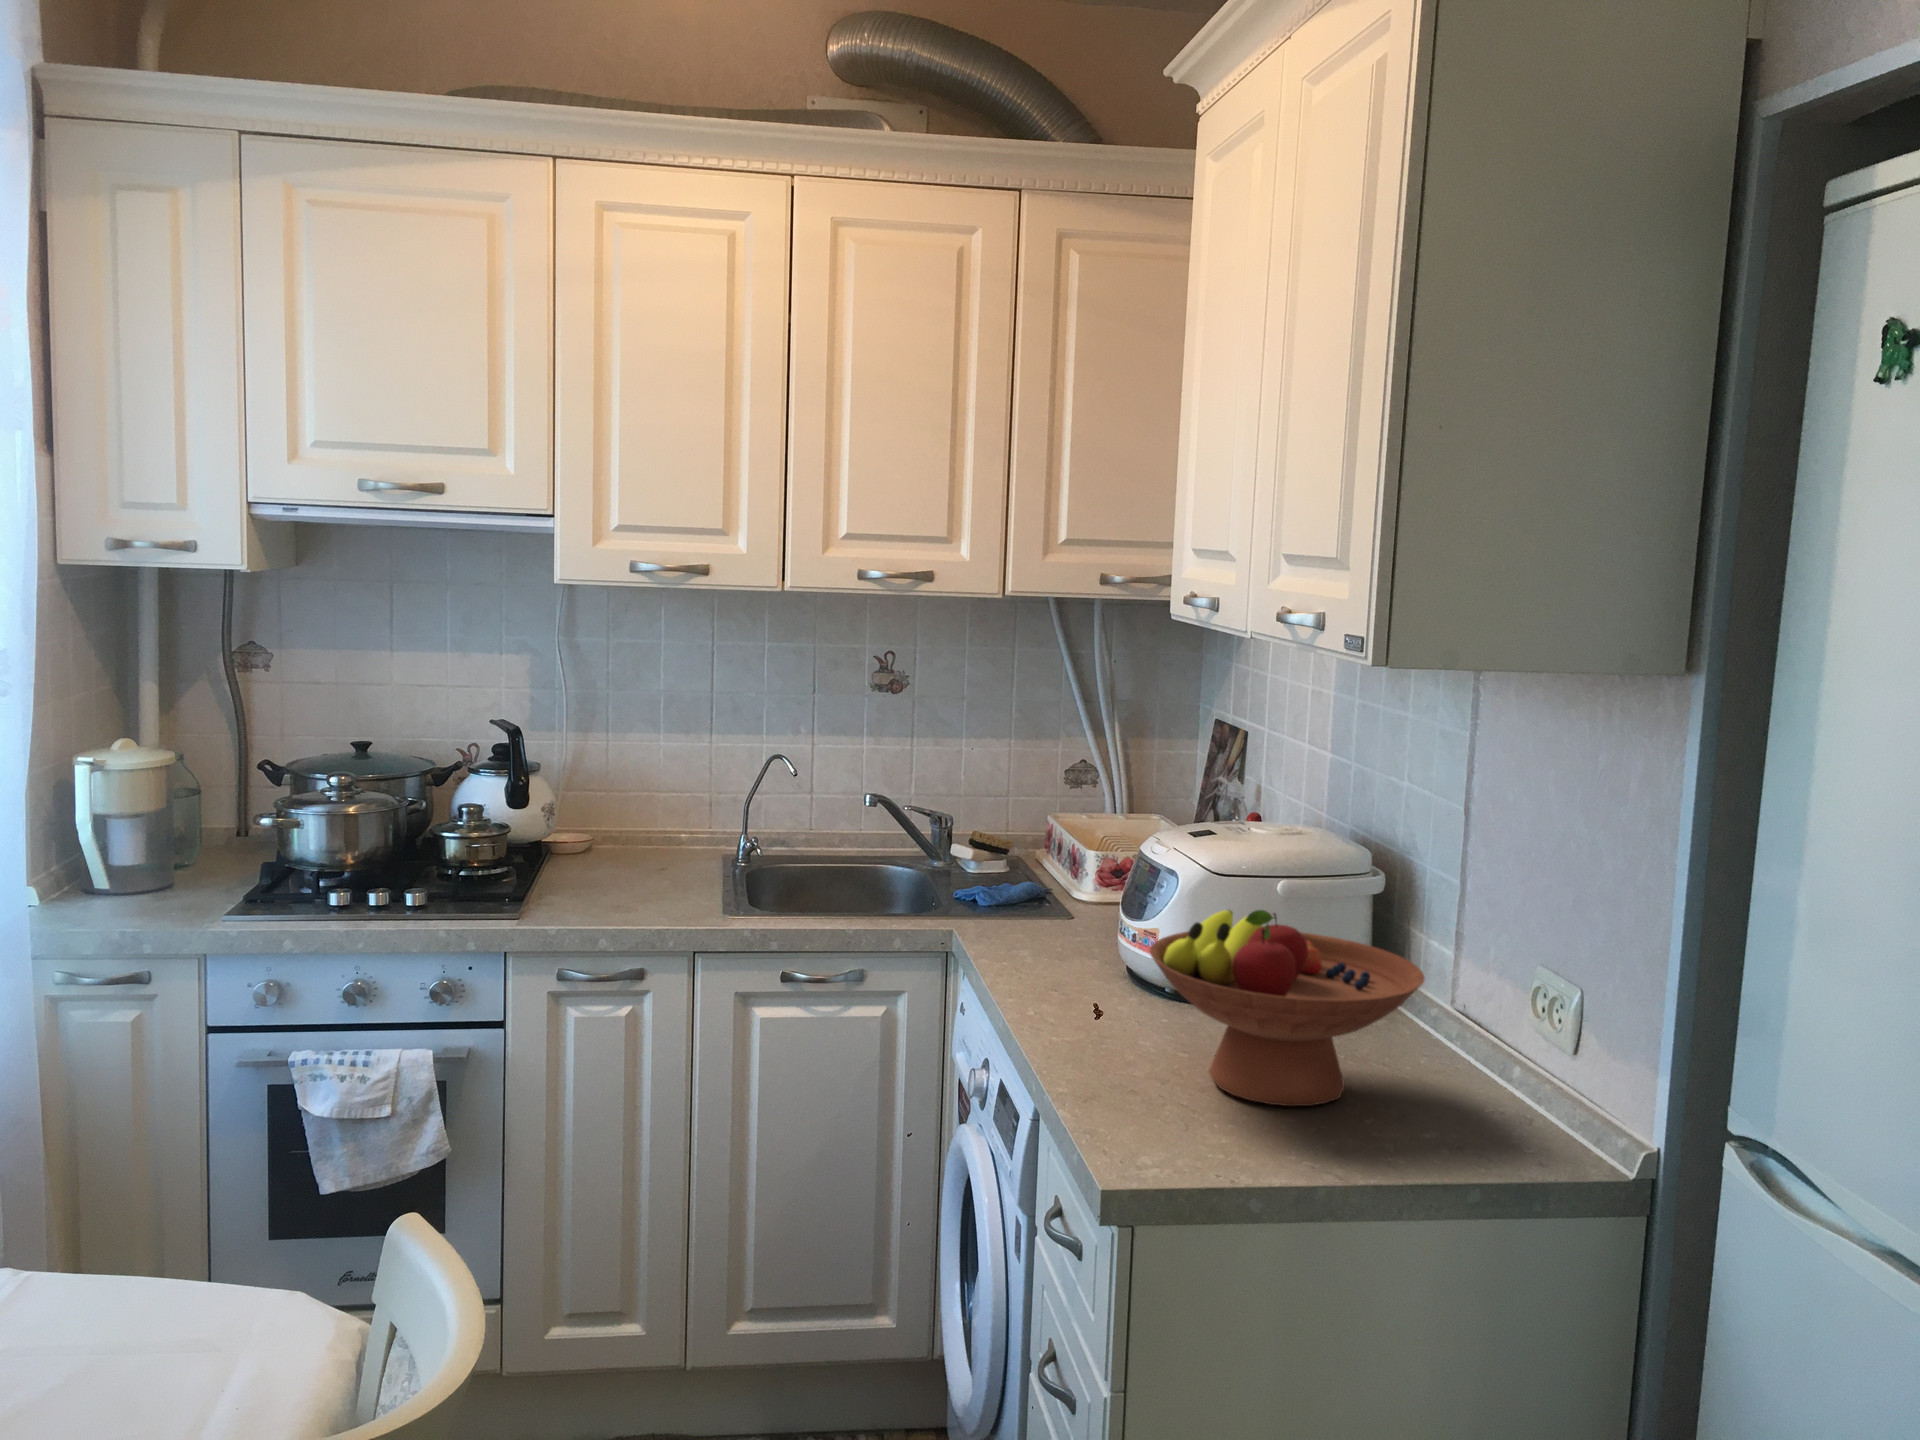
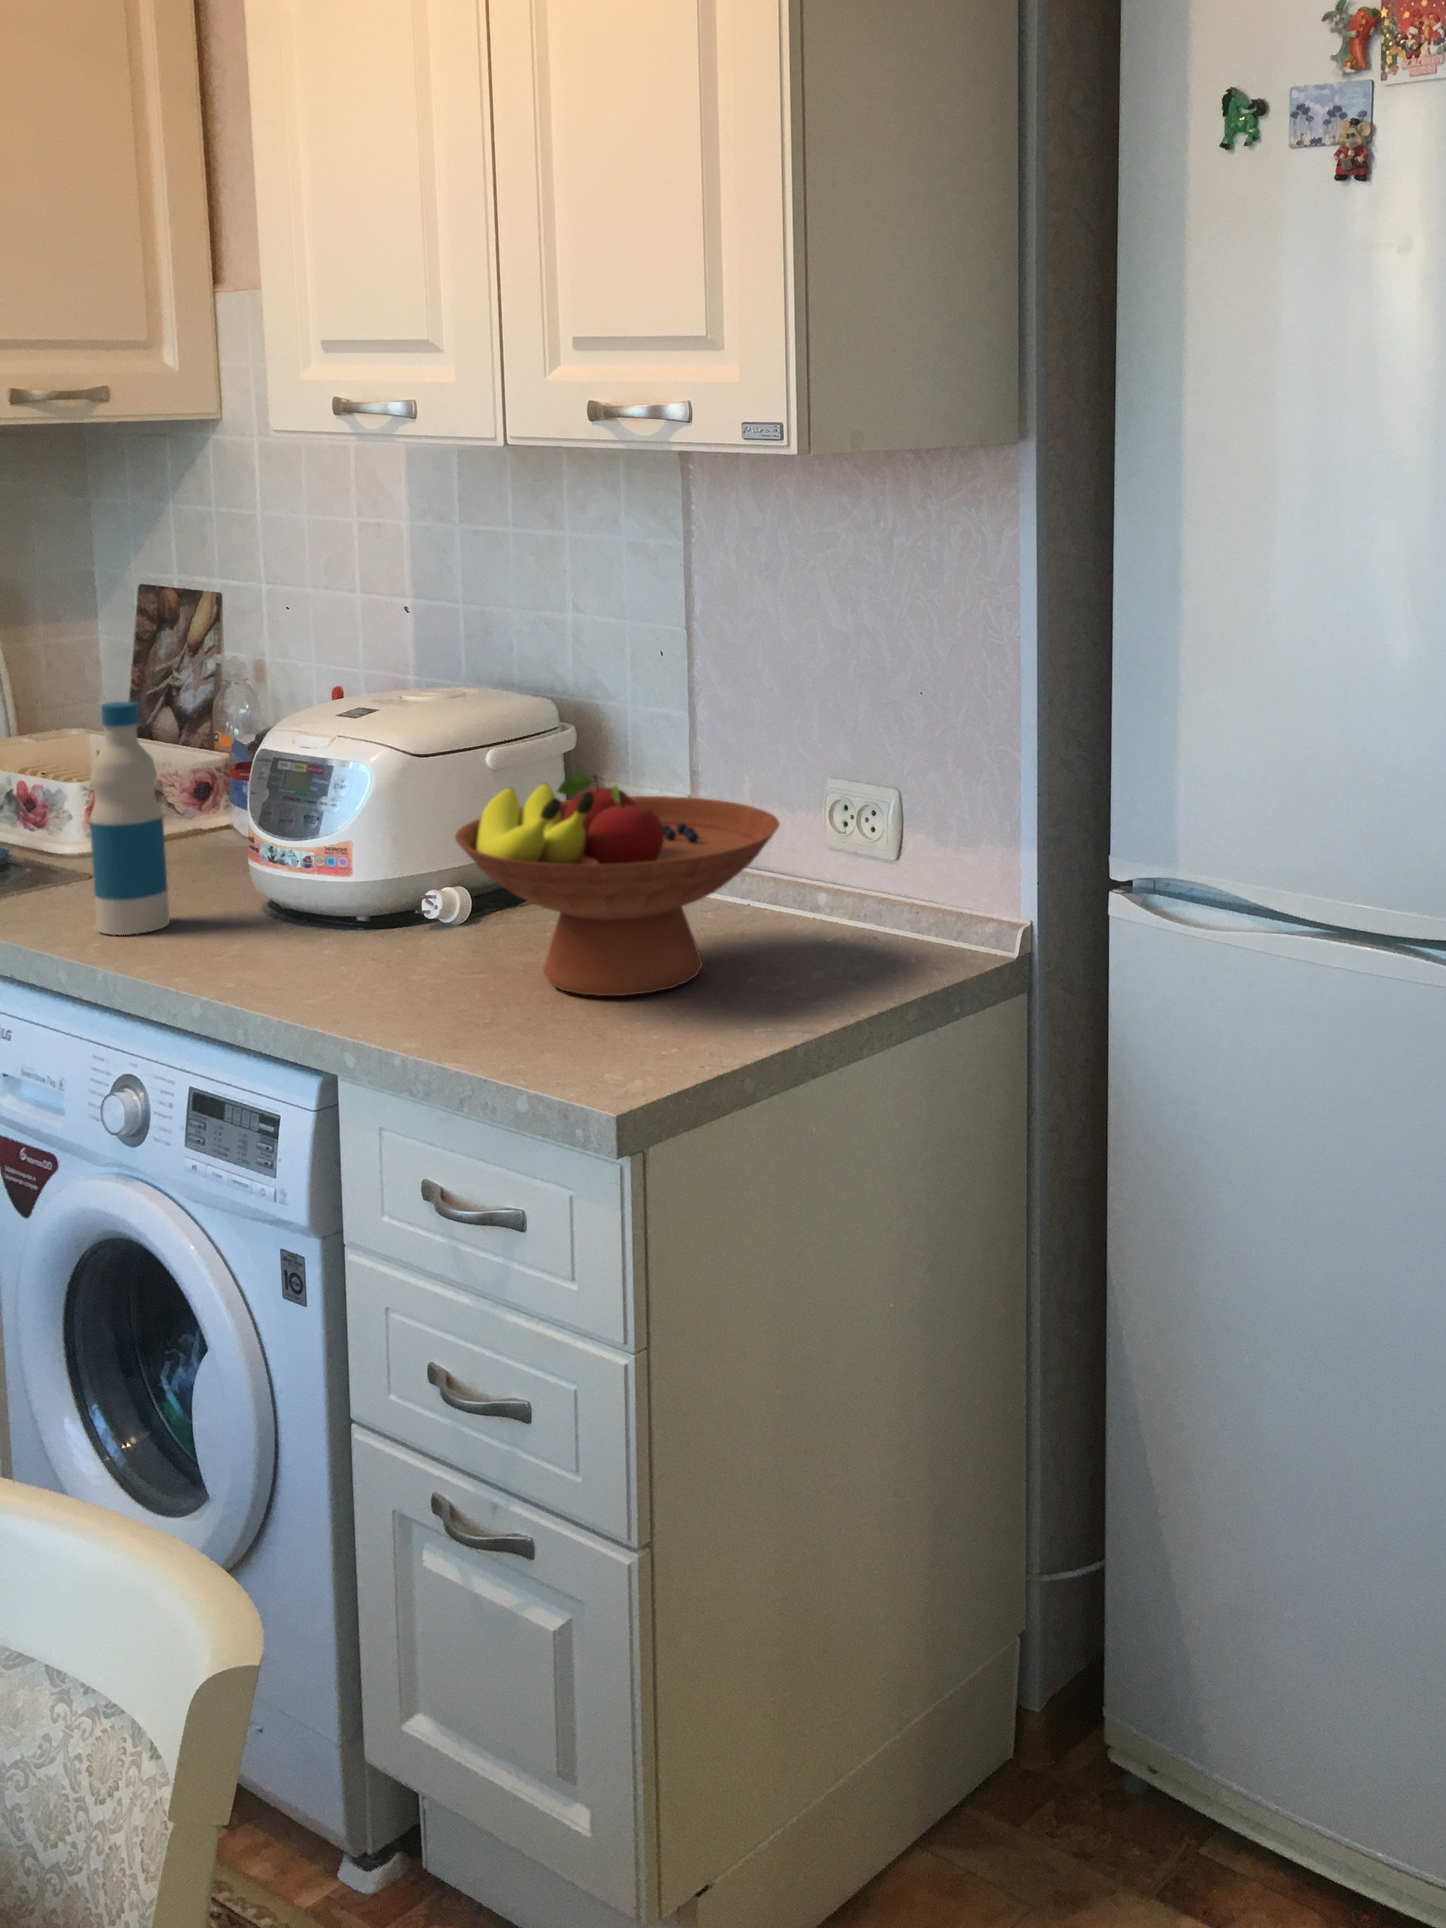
bottle: none [1016,795,1069,962] -> present [90,702,170,935]

